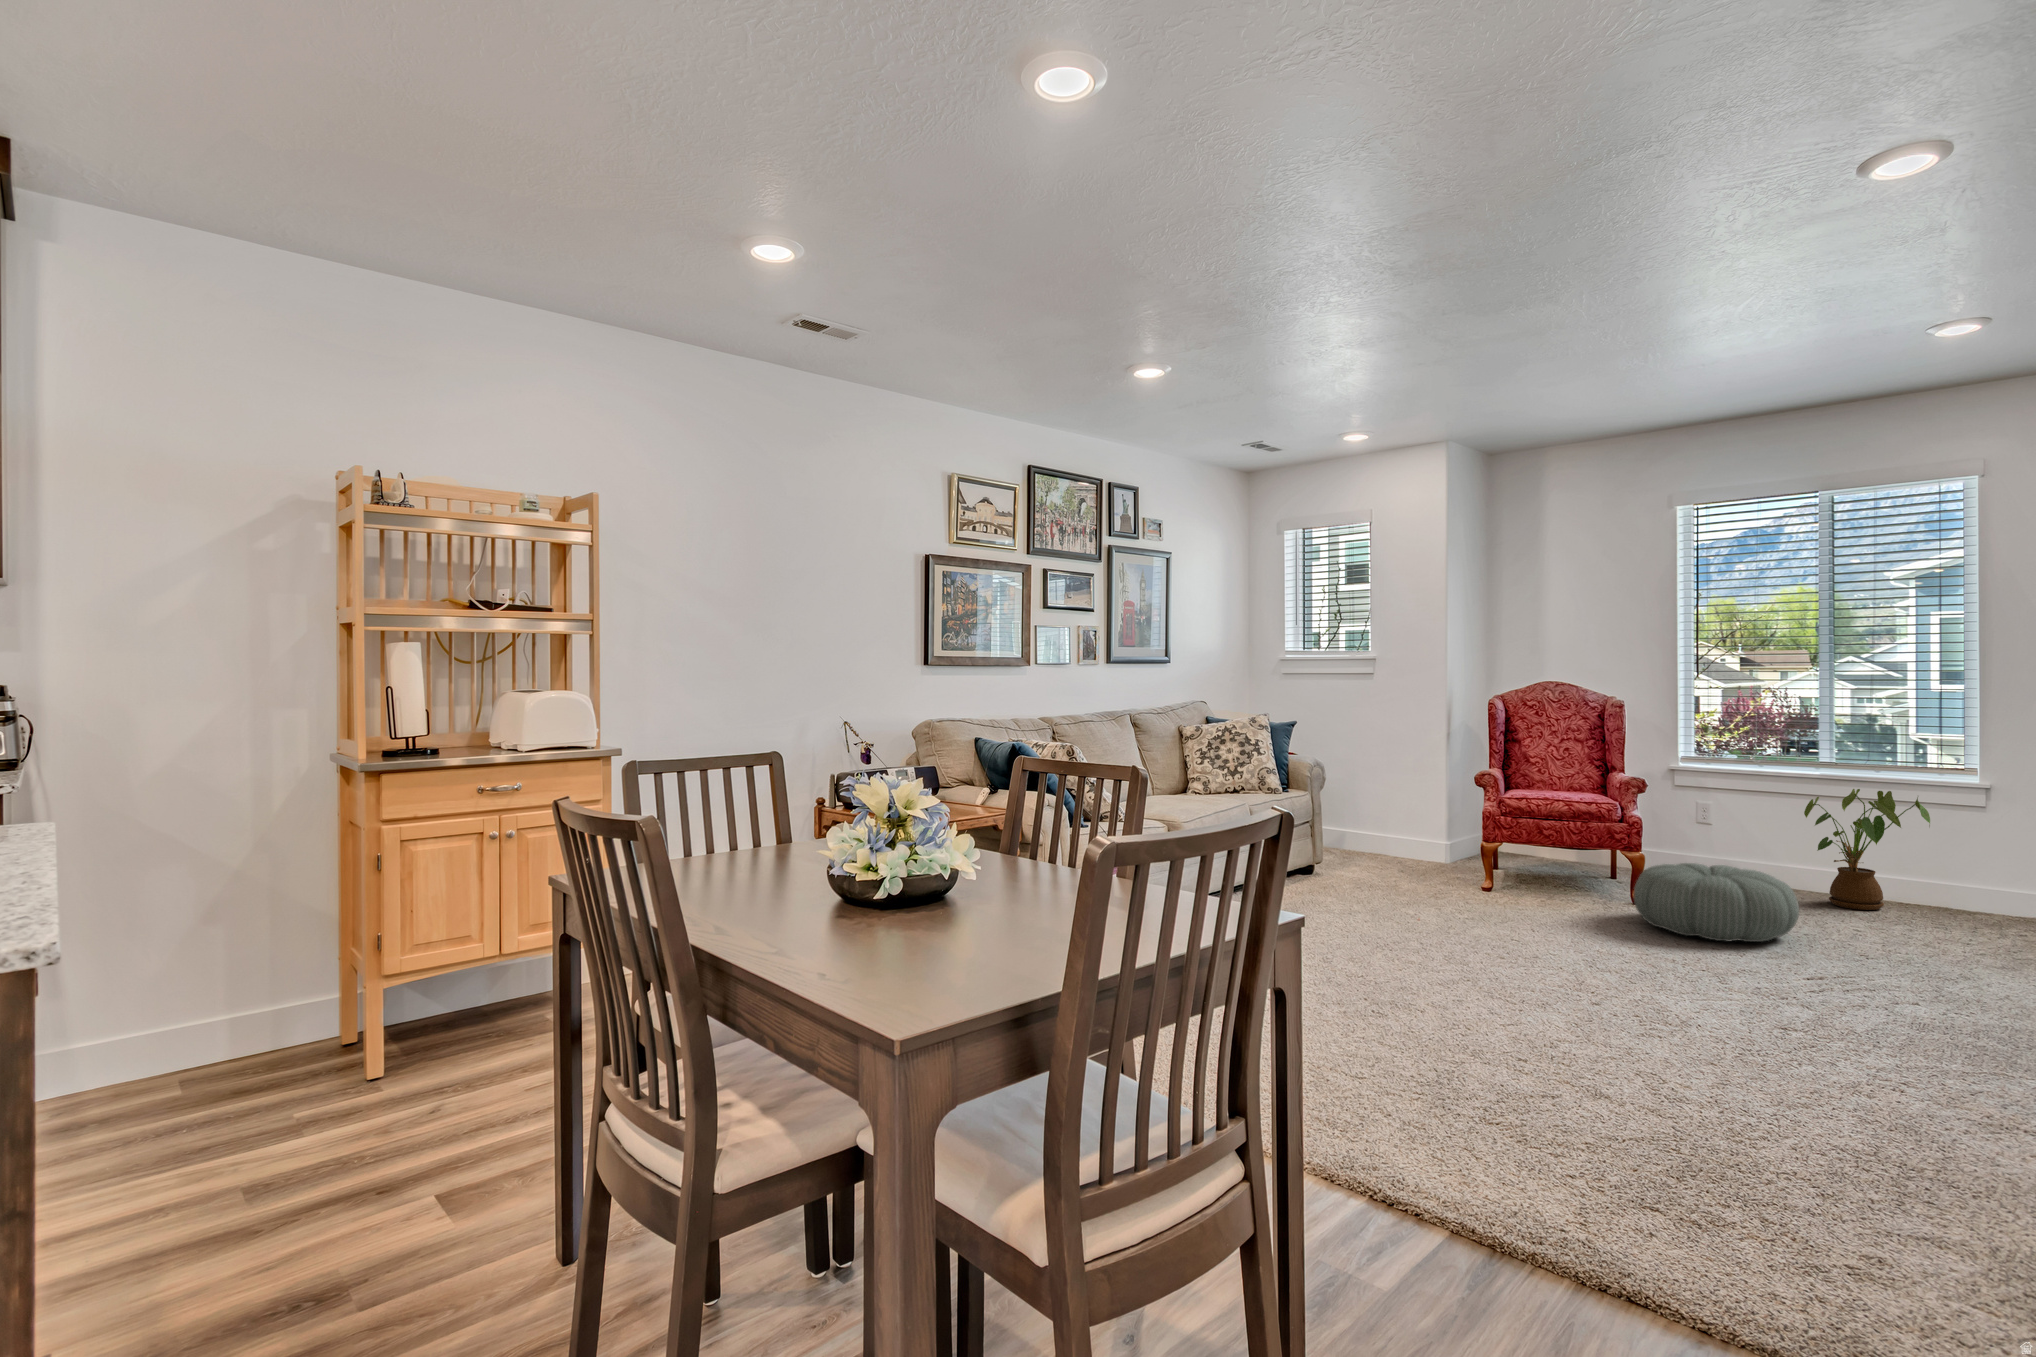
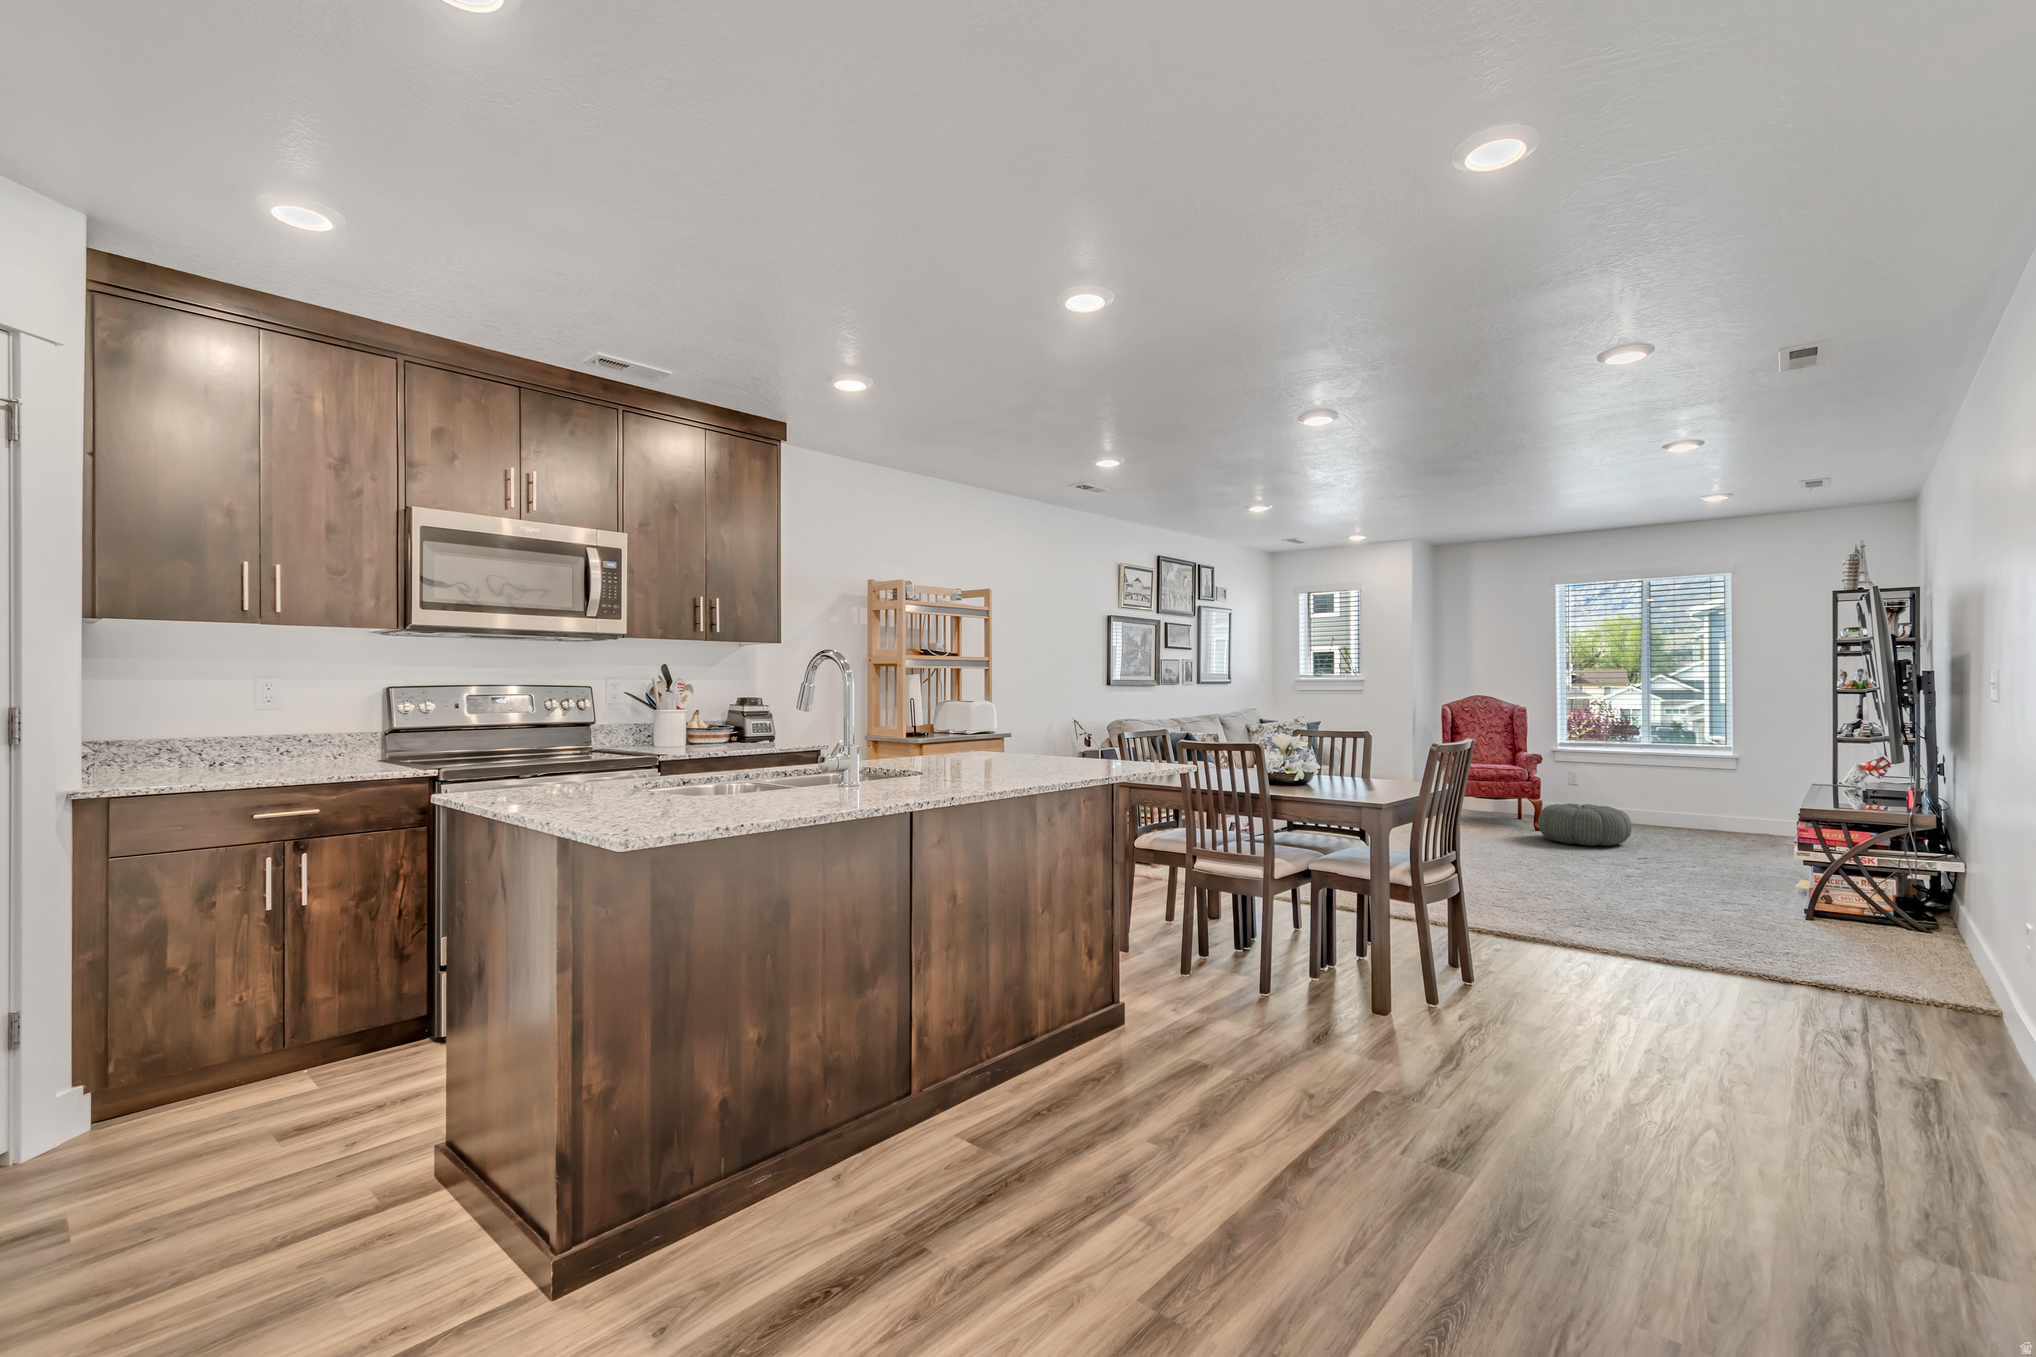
house plant: present [1804,789,1930,910] -> none [1634,760,1705,832]

